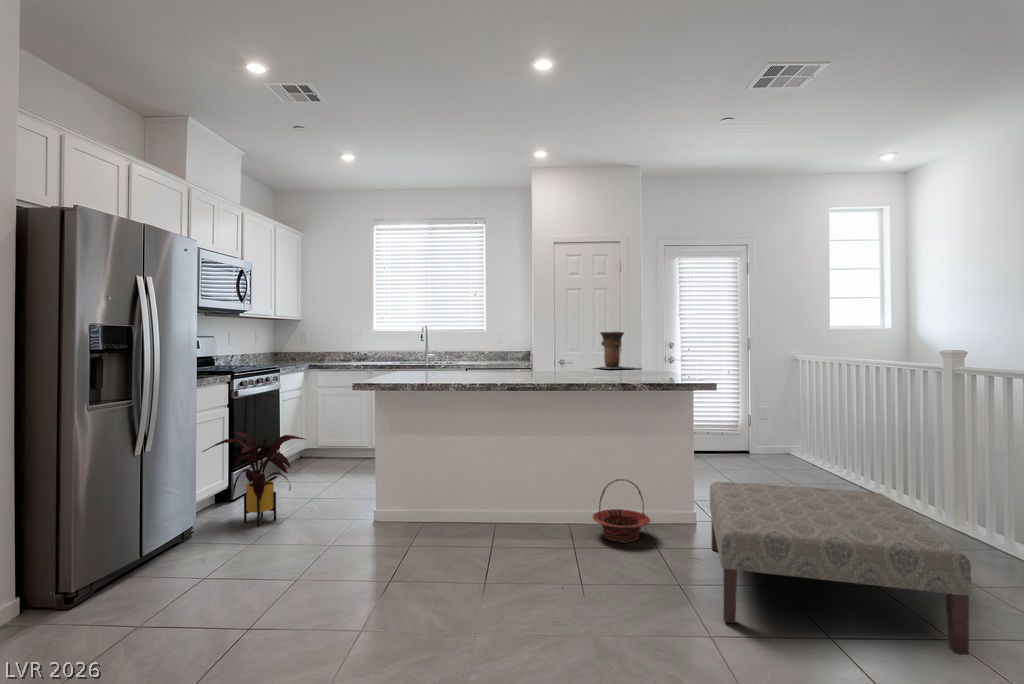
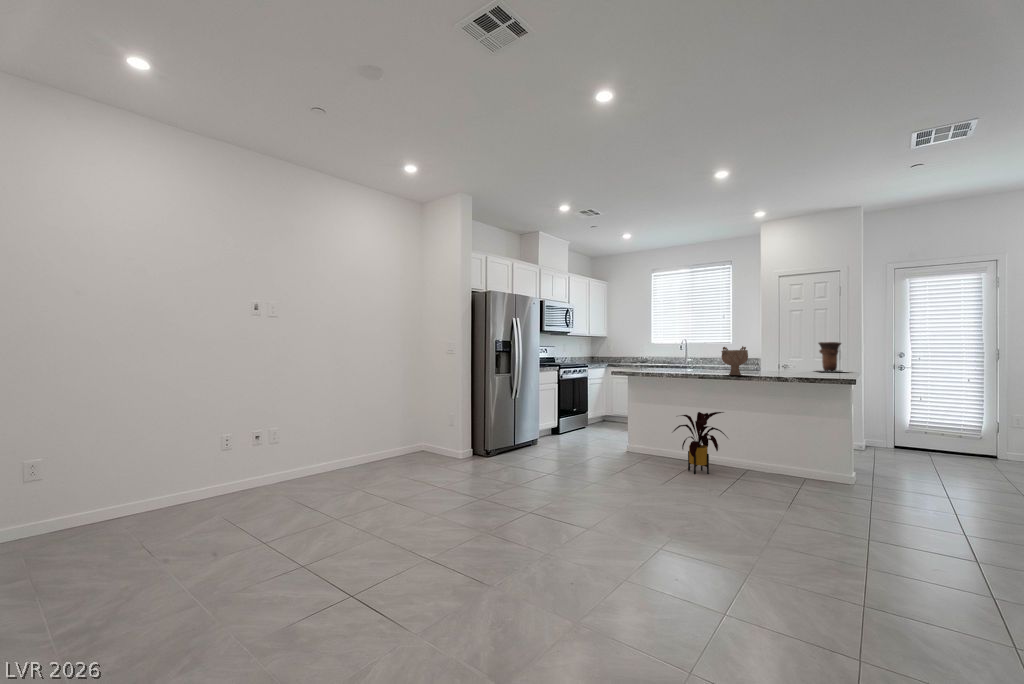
decorative bowl: none [522,338,558,382] -> present [721,346,748,375]
house plant: present [202,431,305,526] -> present [673,412,728,474]
basket: present [593,479,650,543] -> none [758,442,803,484]
ottoman: present [710,481,971,655] -> none [797,449,1006,567]

